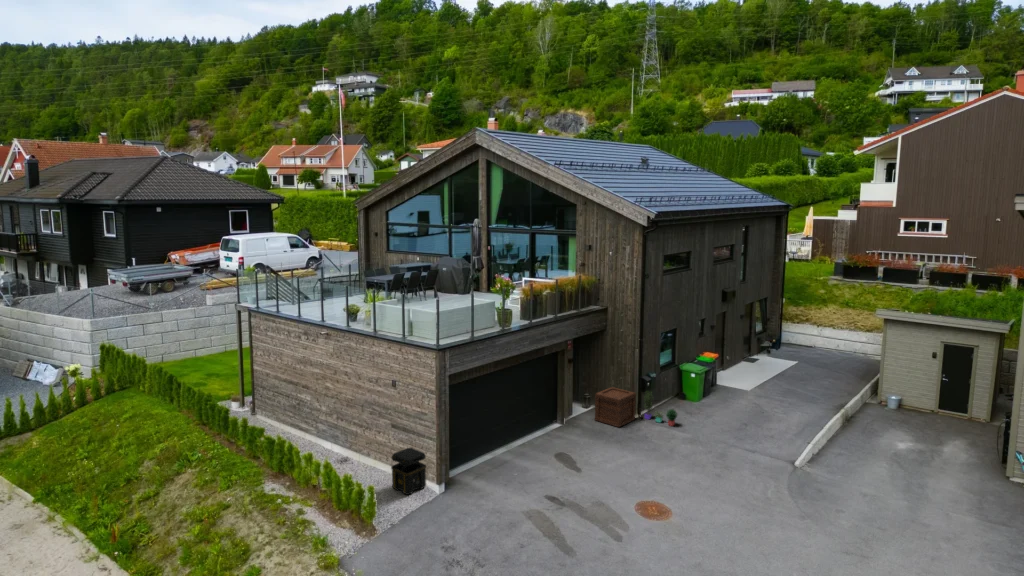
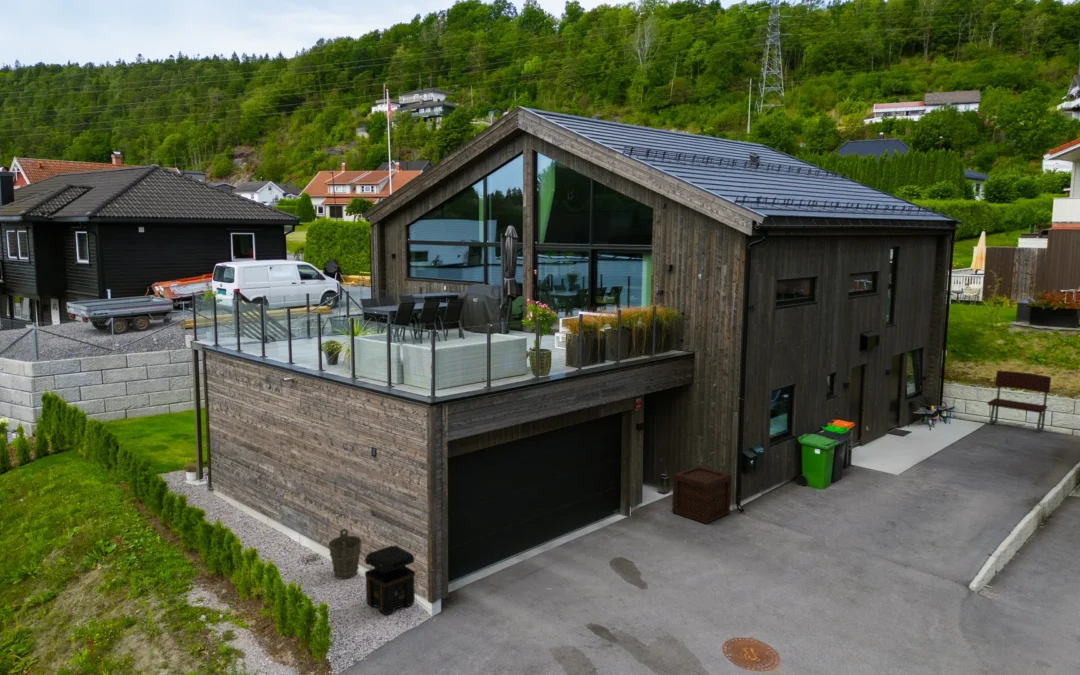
bench: none [811,313,854,357] -> present [988,371,1051,432]
potted plant: present [645,391,677,426] -> none [742,472,792,525]
bucket: none [361,438,384,473] -> present [329,529,361,579]

